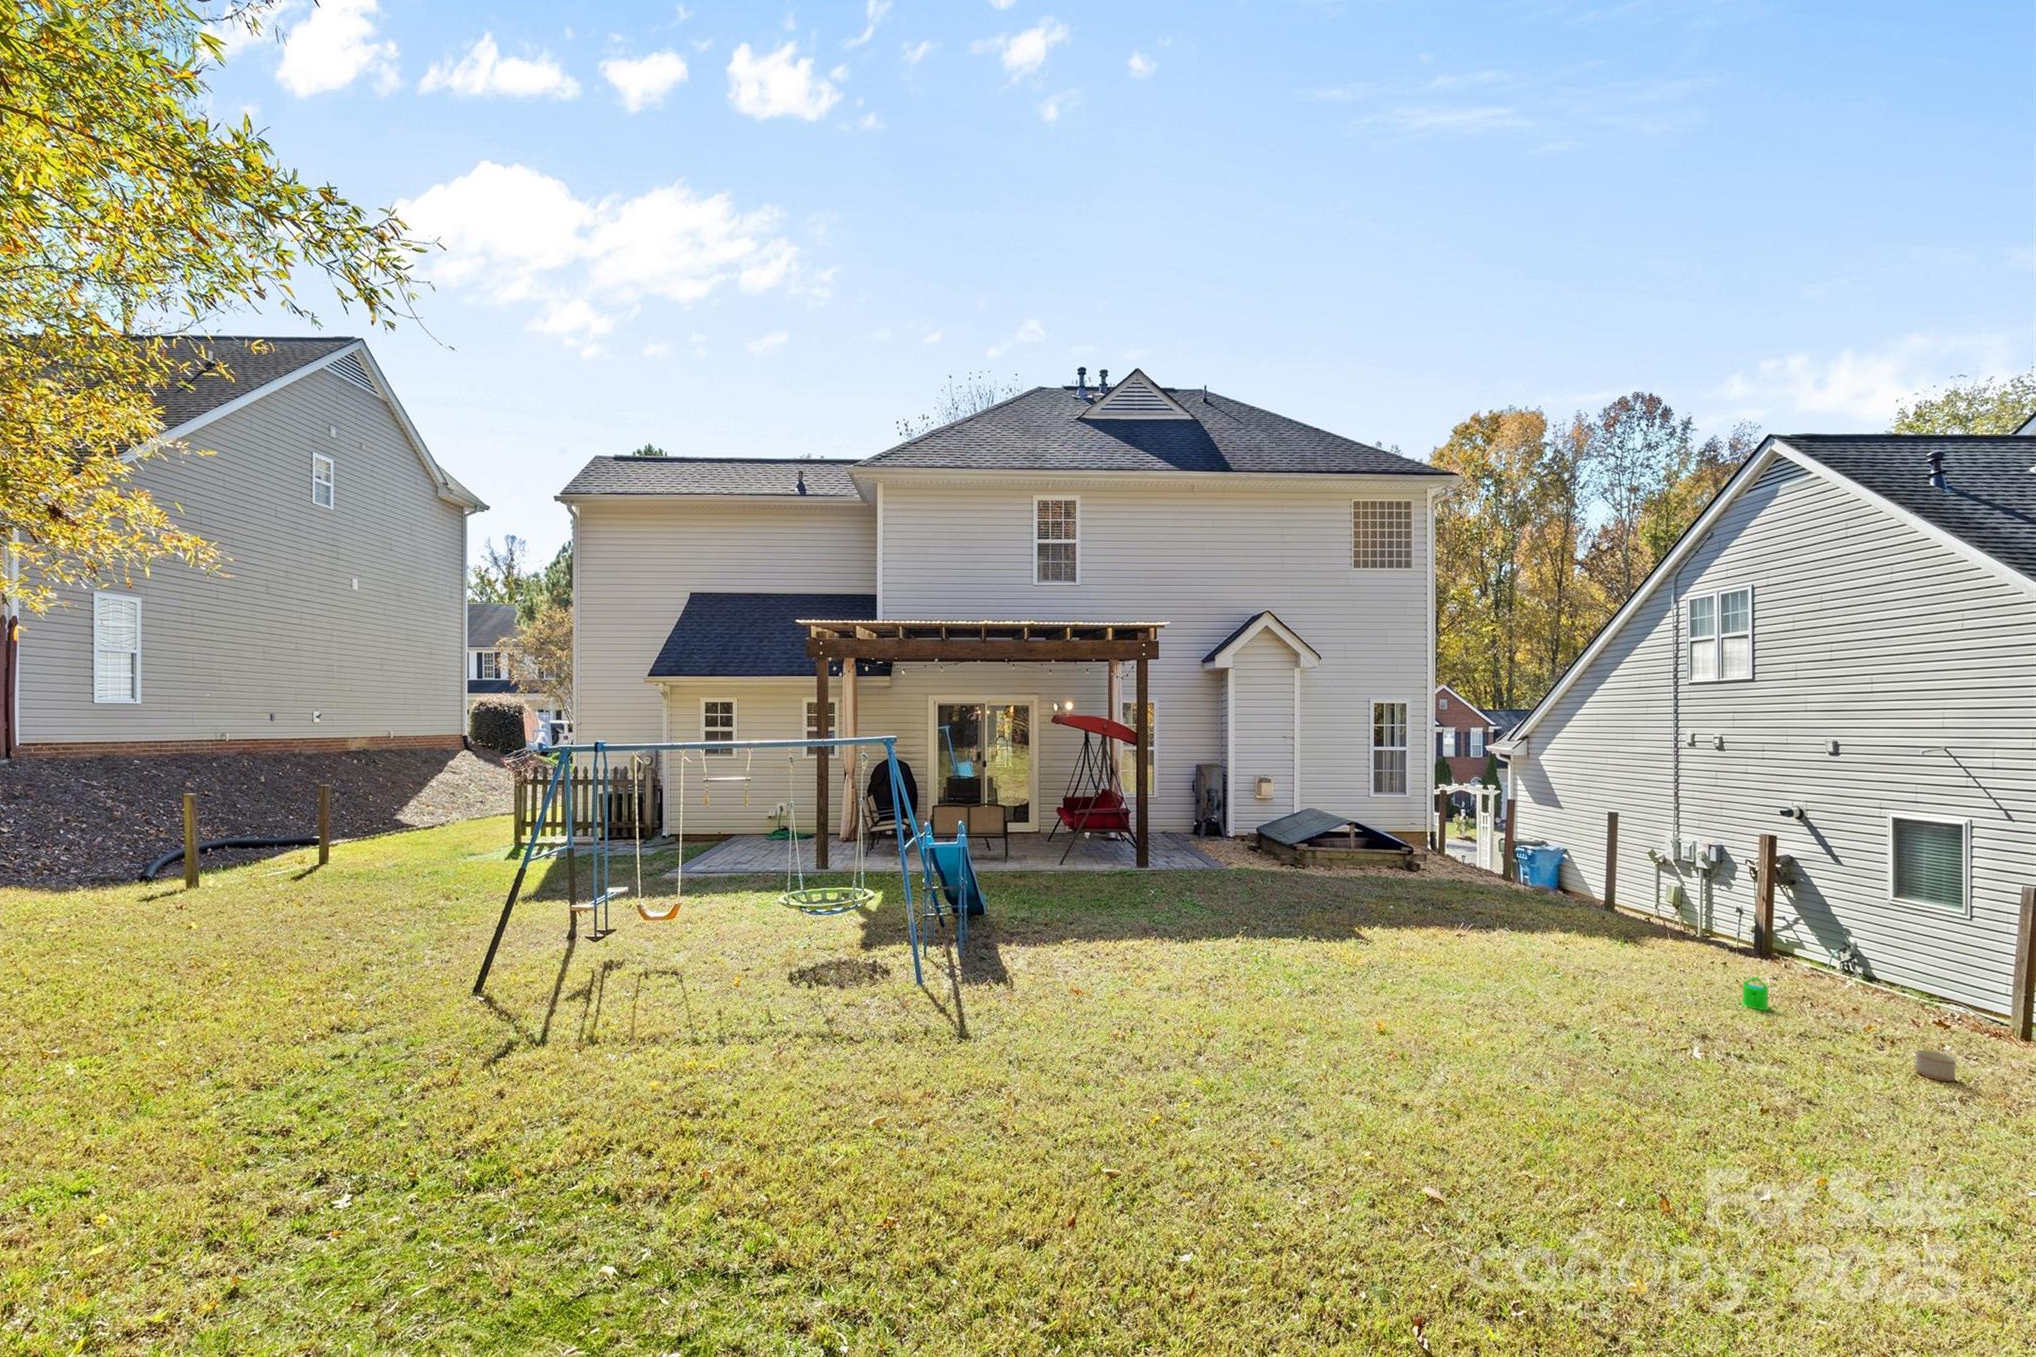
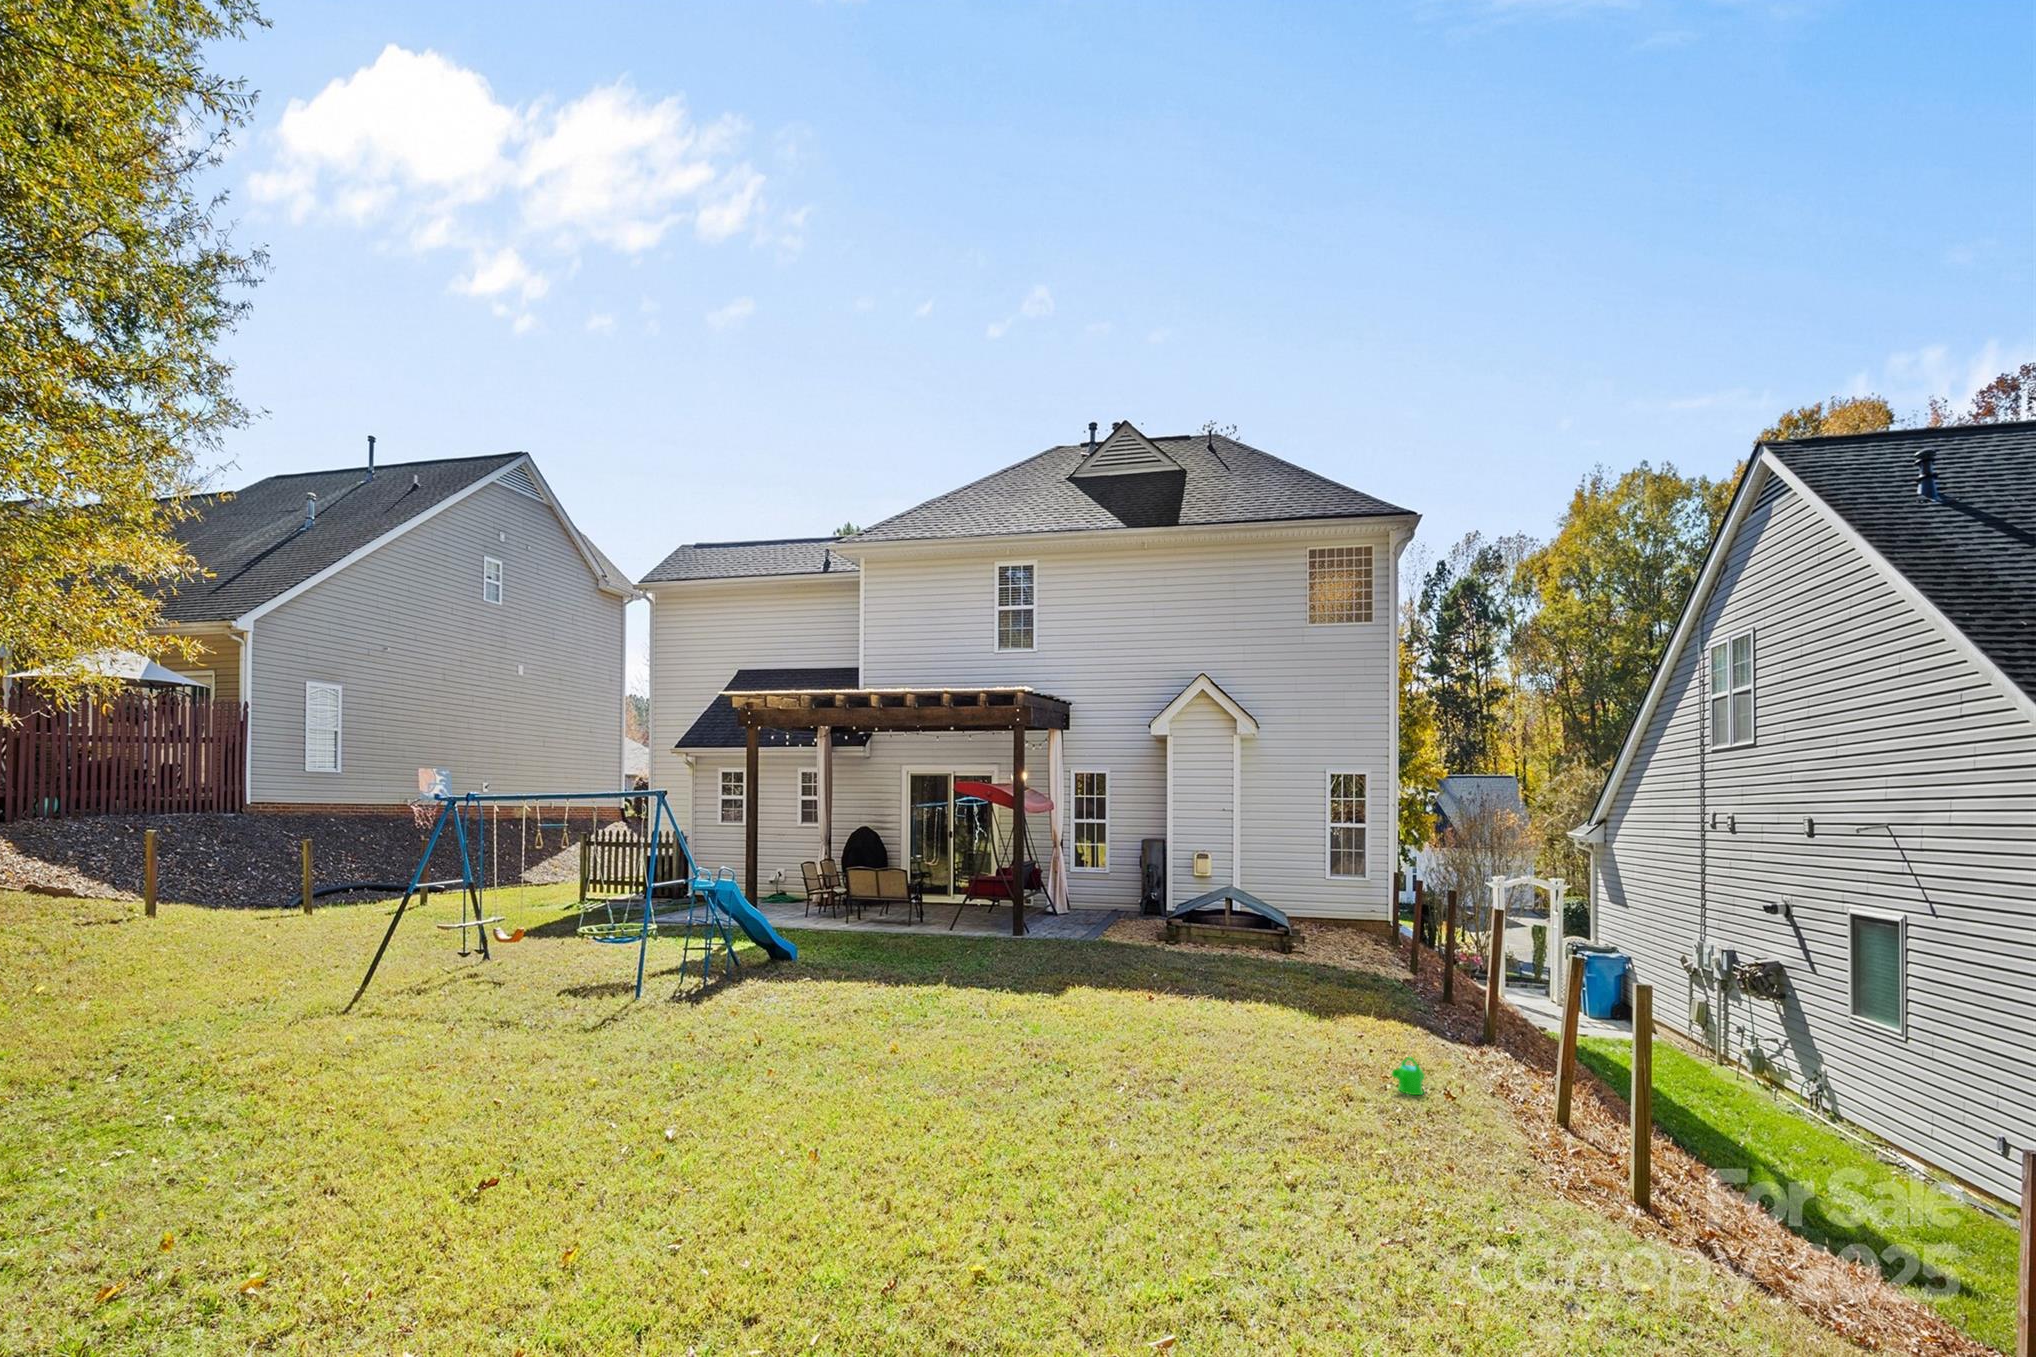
planter: present [1916,1050,1956,1081] -> none [1435,1131,1470,1168]

